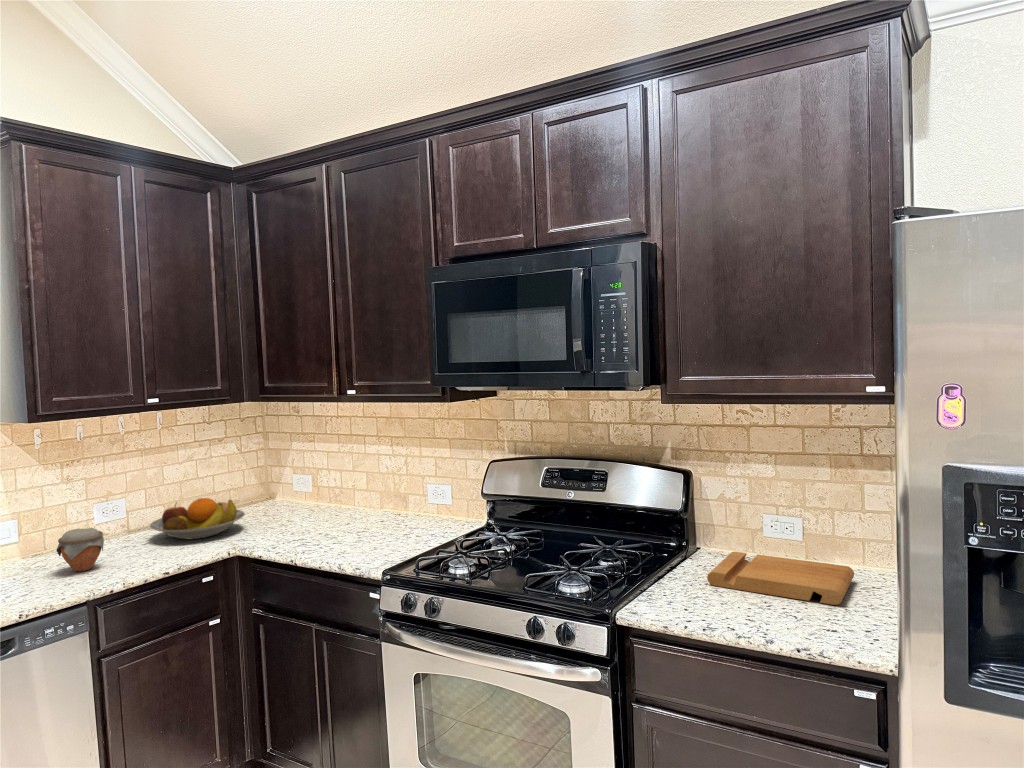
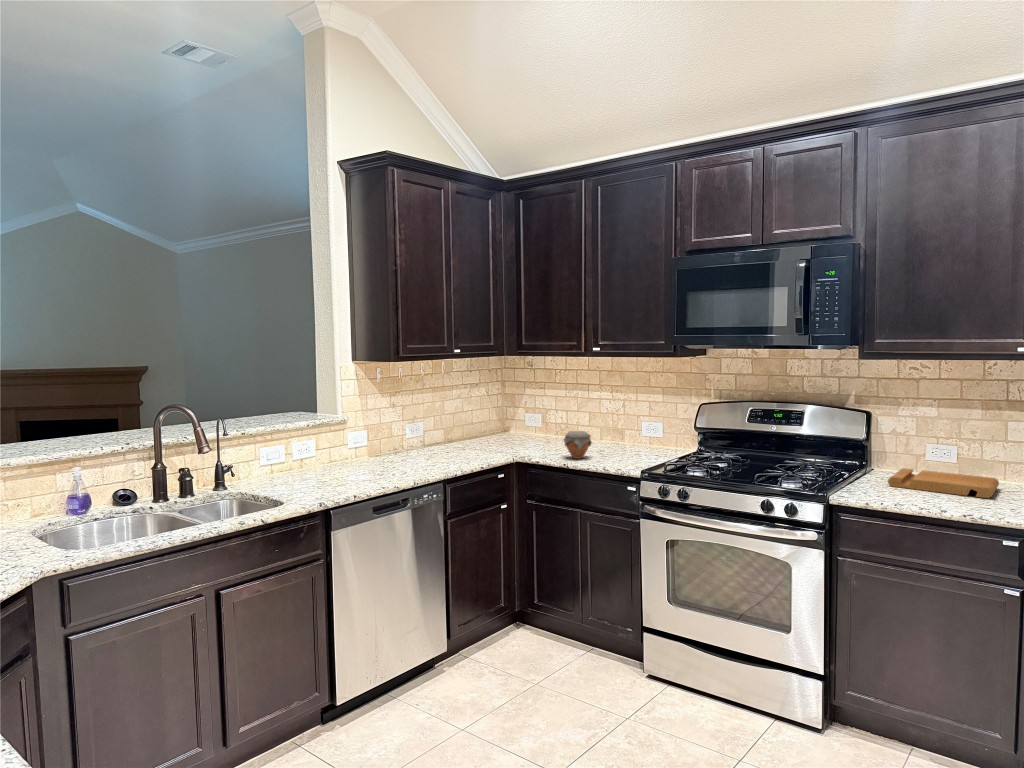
fruit bowl: present [150,498,245,539] -> none [447,423,510,452]
jar: present [57,528,104,572] -> present [564,431,592,459]

